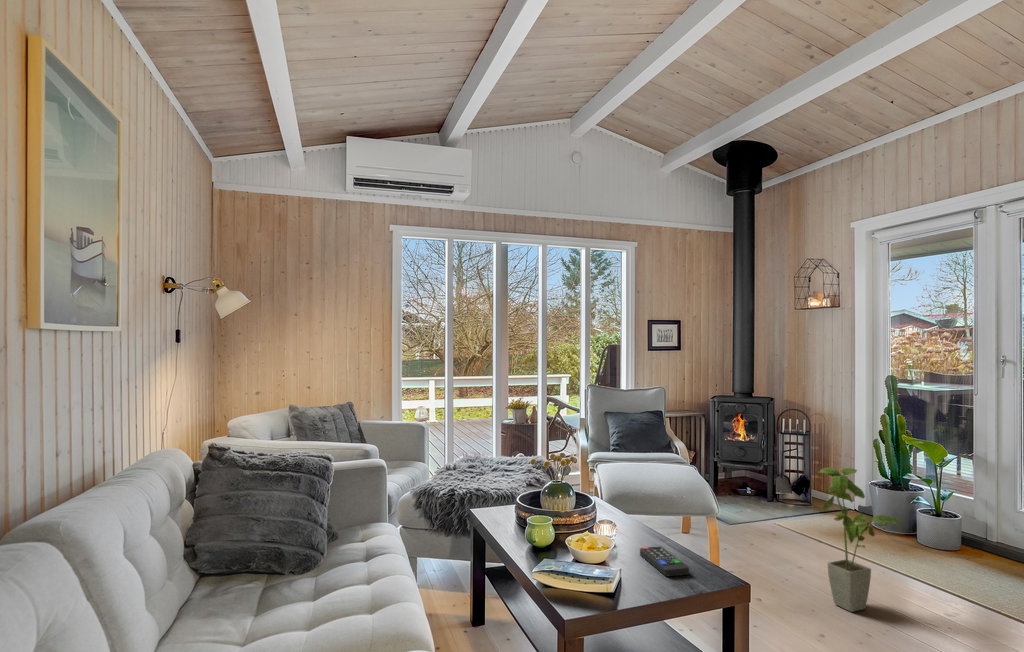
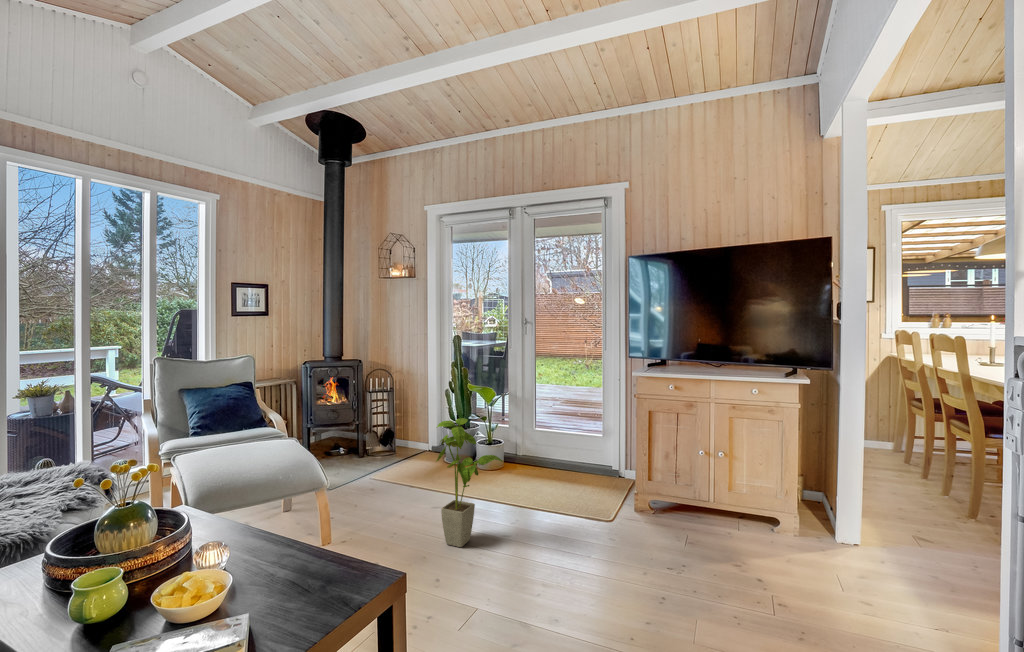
remote control: present [640,546,689,576] -> none [278,560,356,606]

